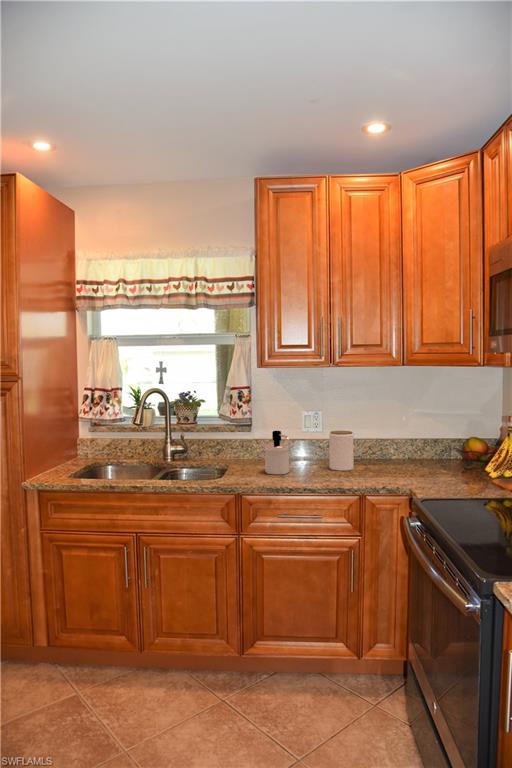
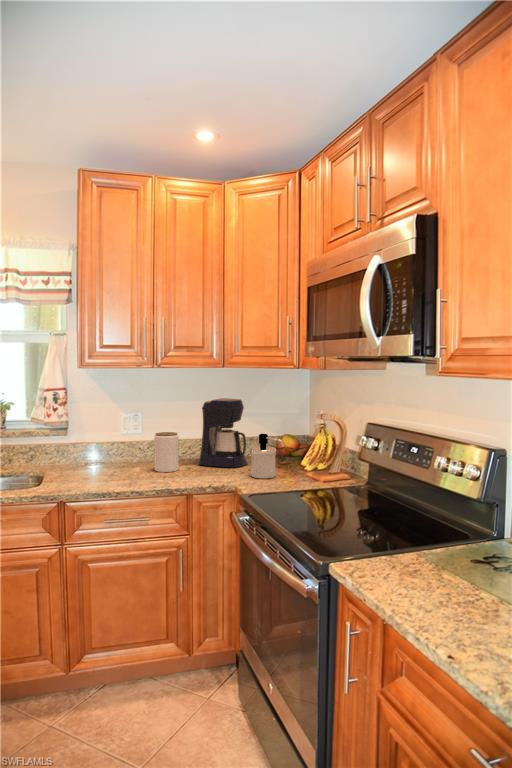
coffee maker: none [375,397,428,470] -> present [198,398,248,467]
soap dispenser: present [264,431,290,474] -> present [250,434,284,478]

